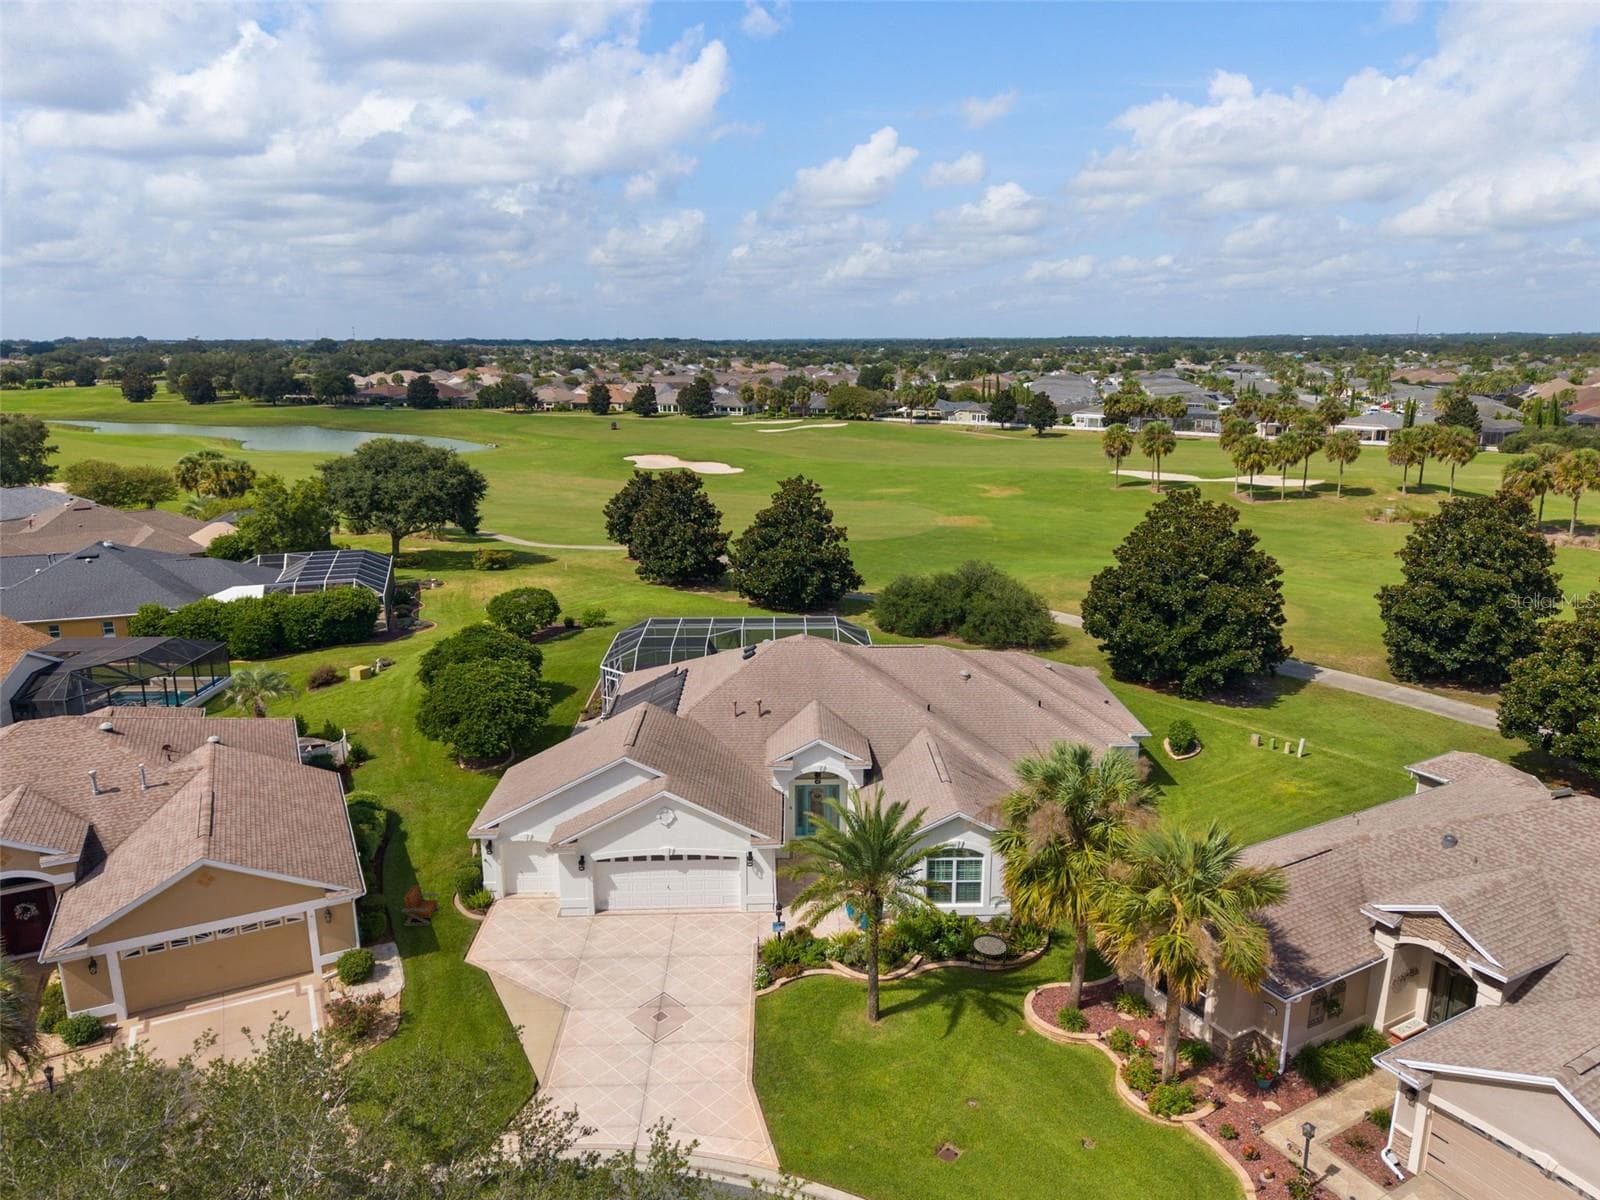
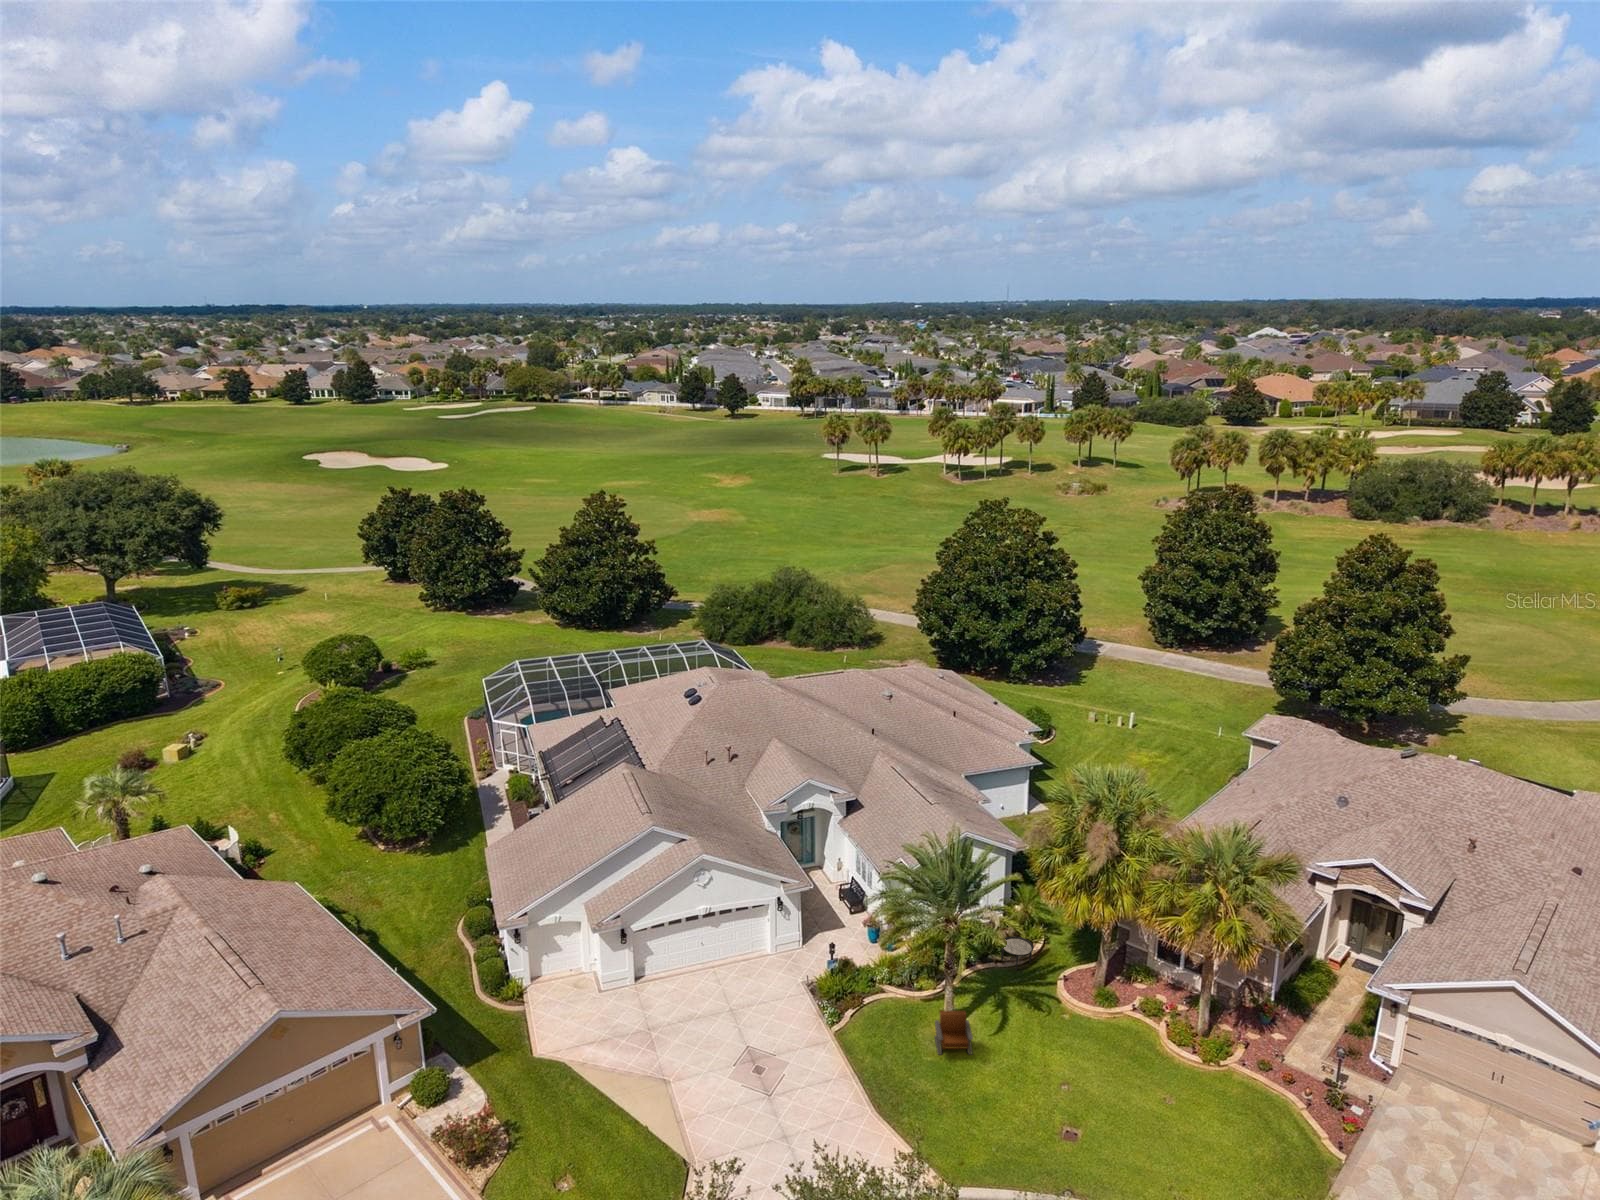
lounge chair: present [402,885,440,926] -> present [935,1011,973,1055]

